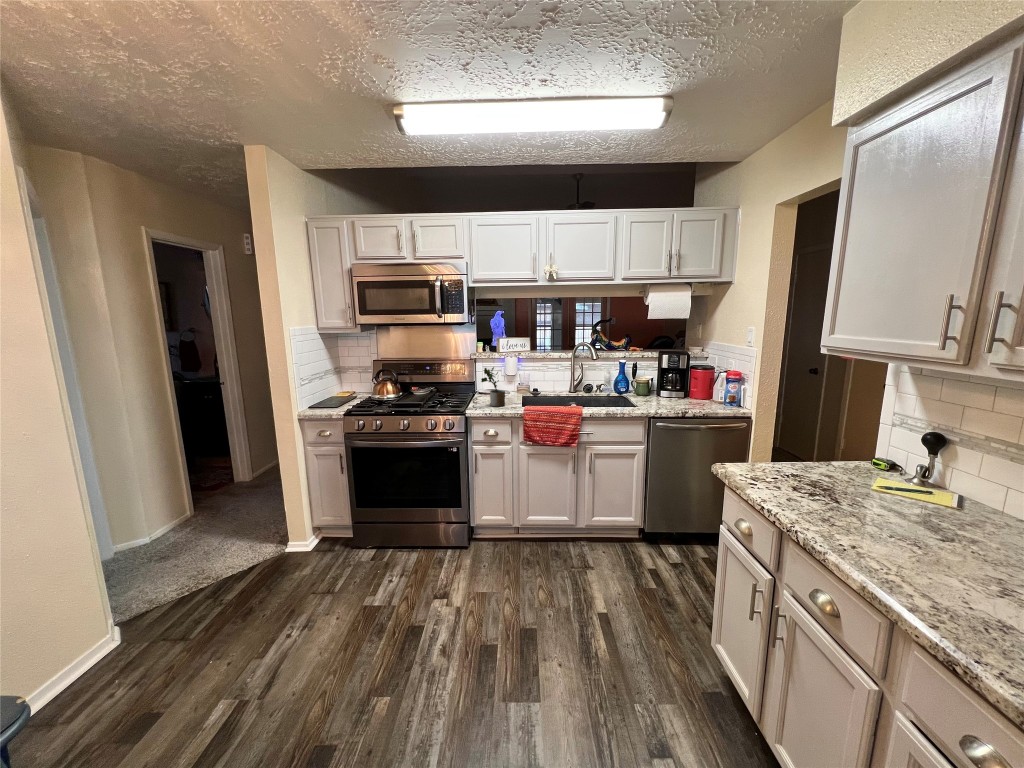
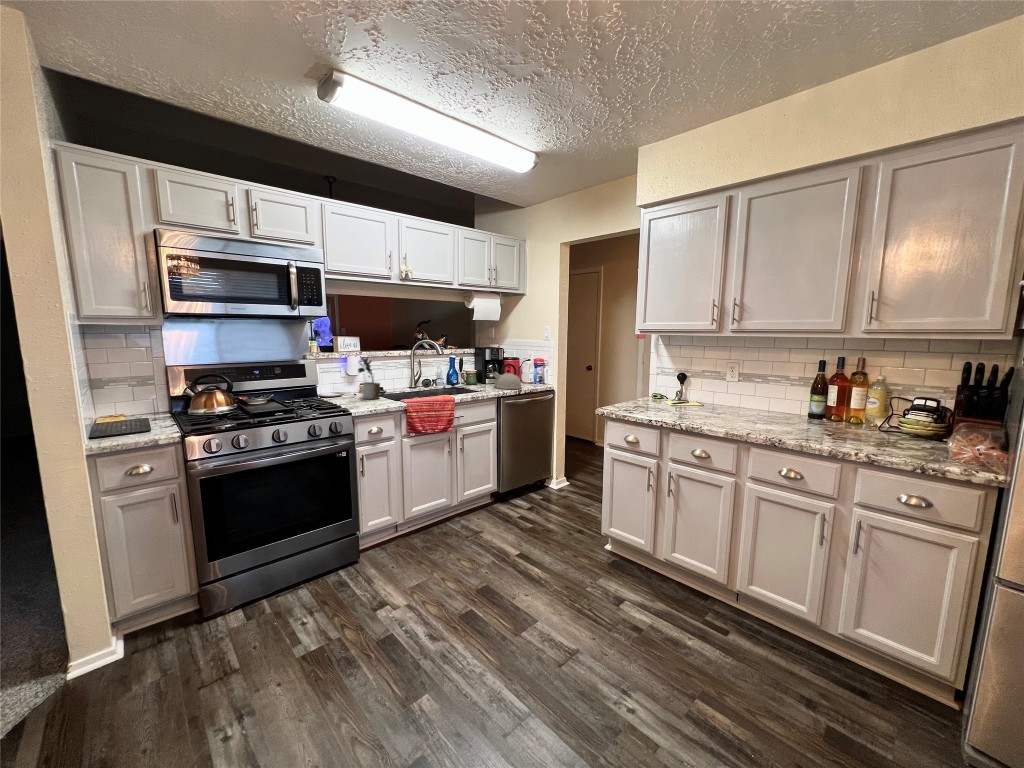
kettle: none [658,375,699,408] -> present [492,363,521,389]

